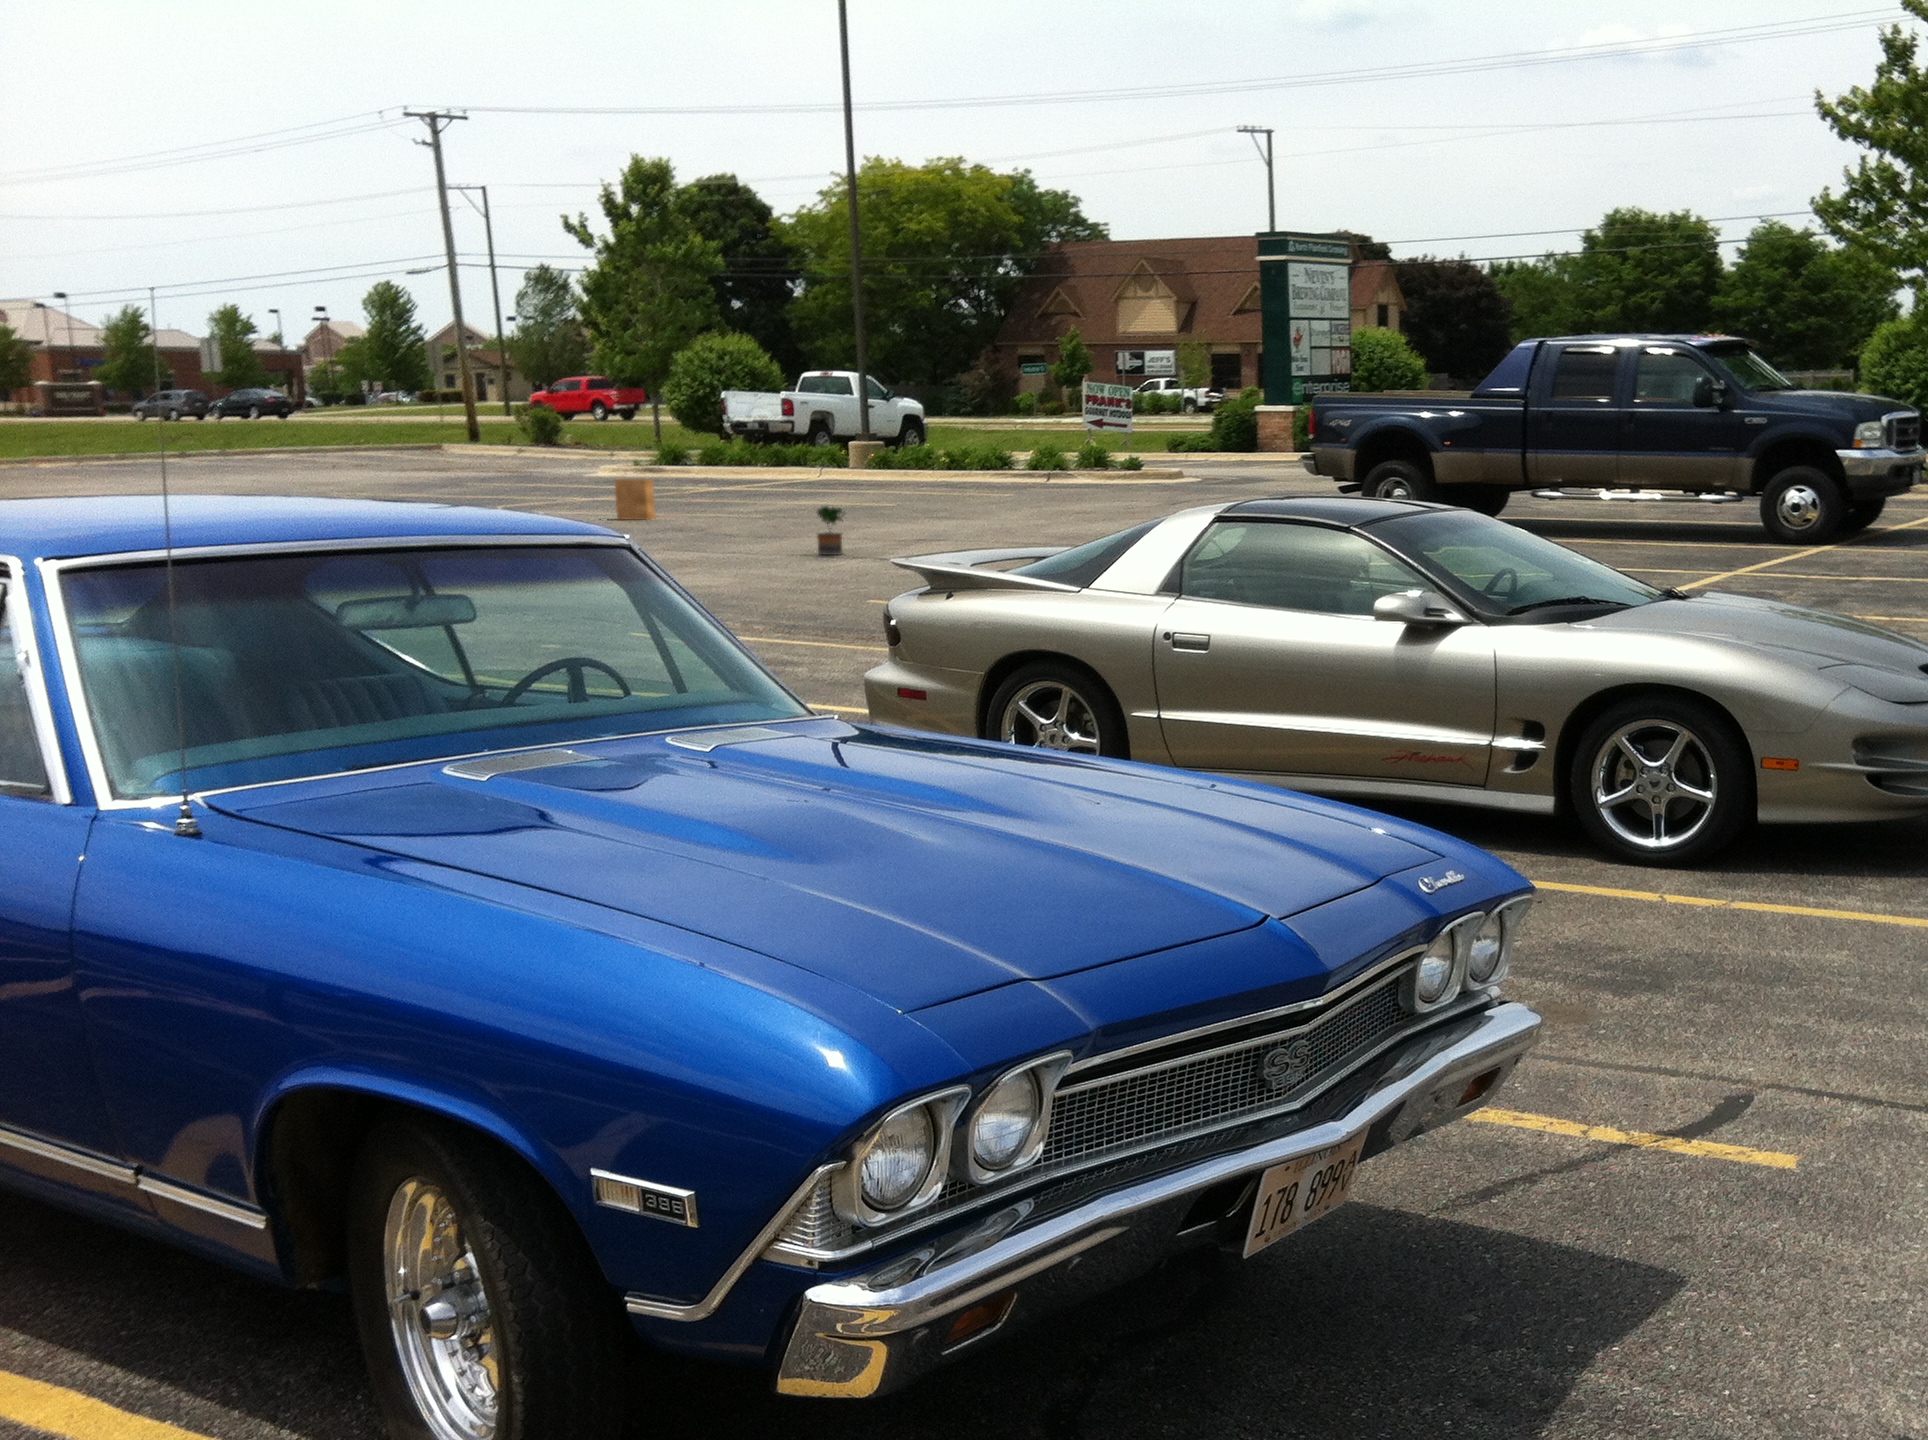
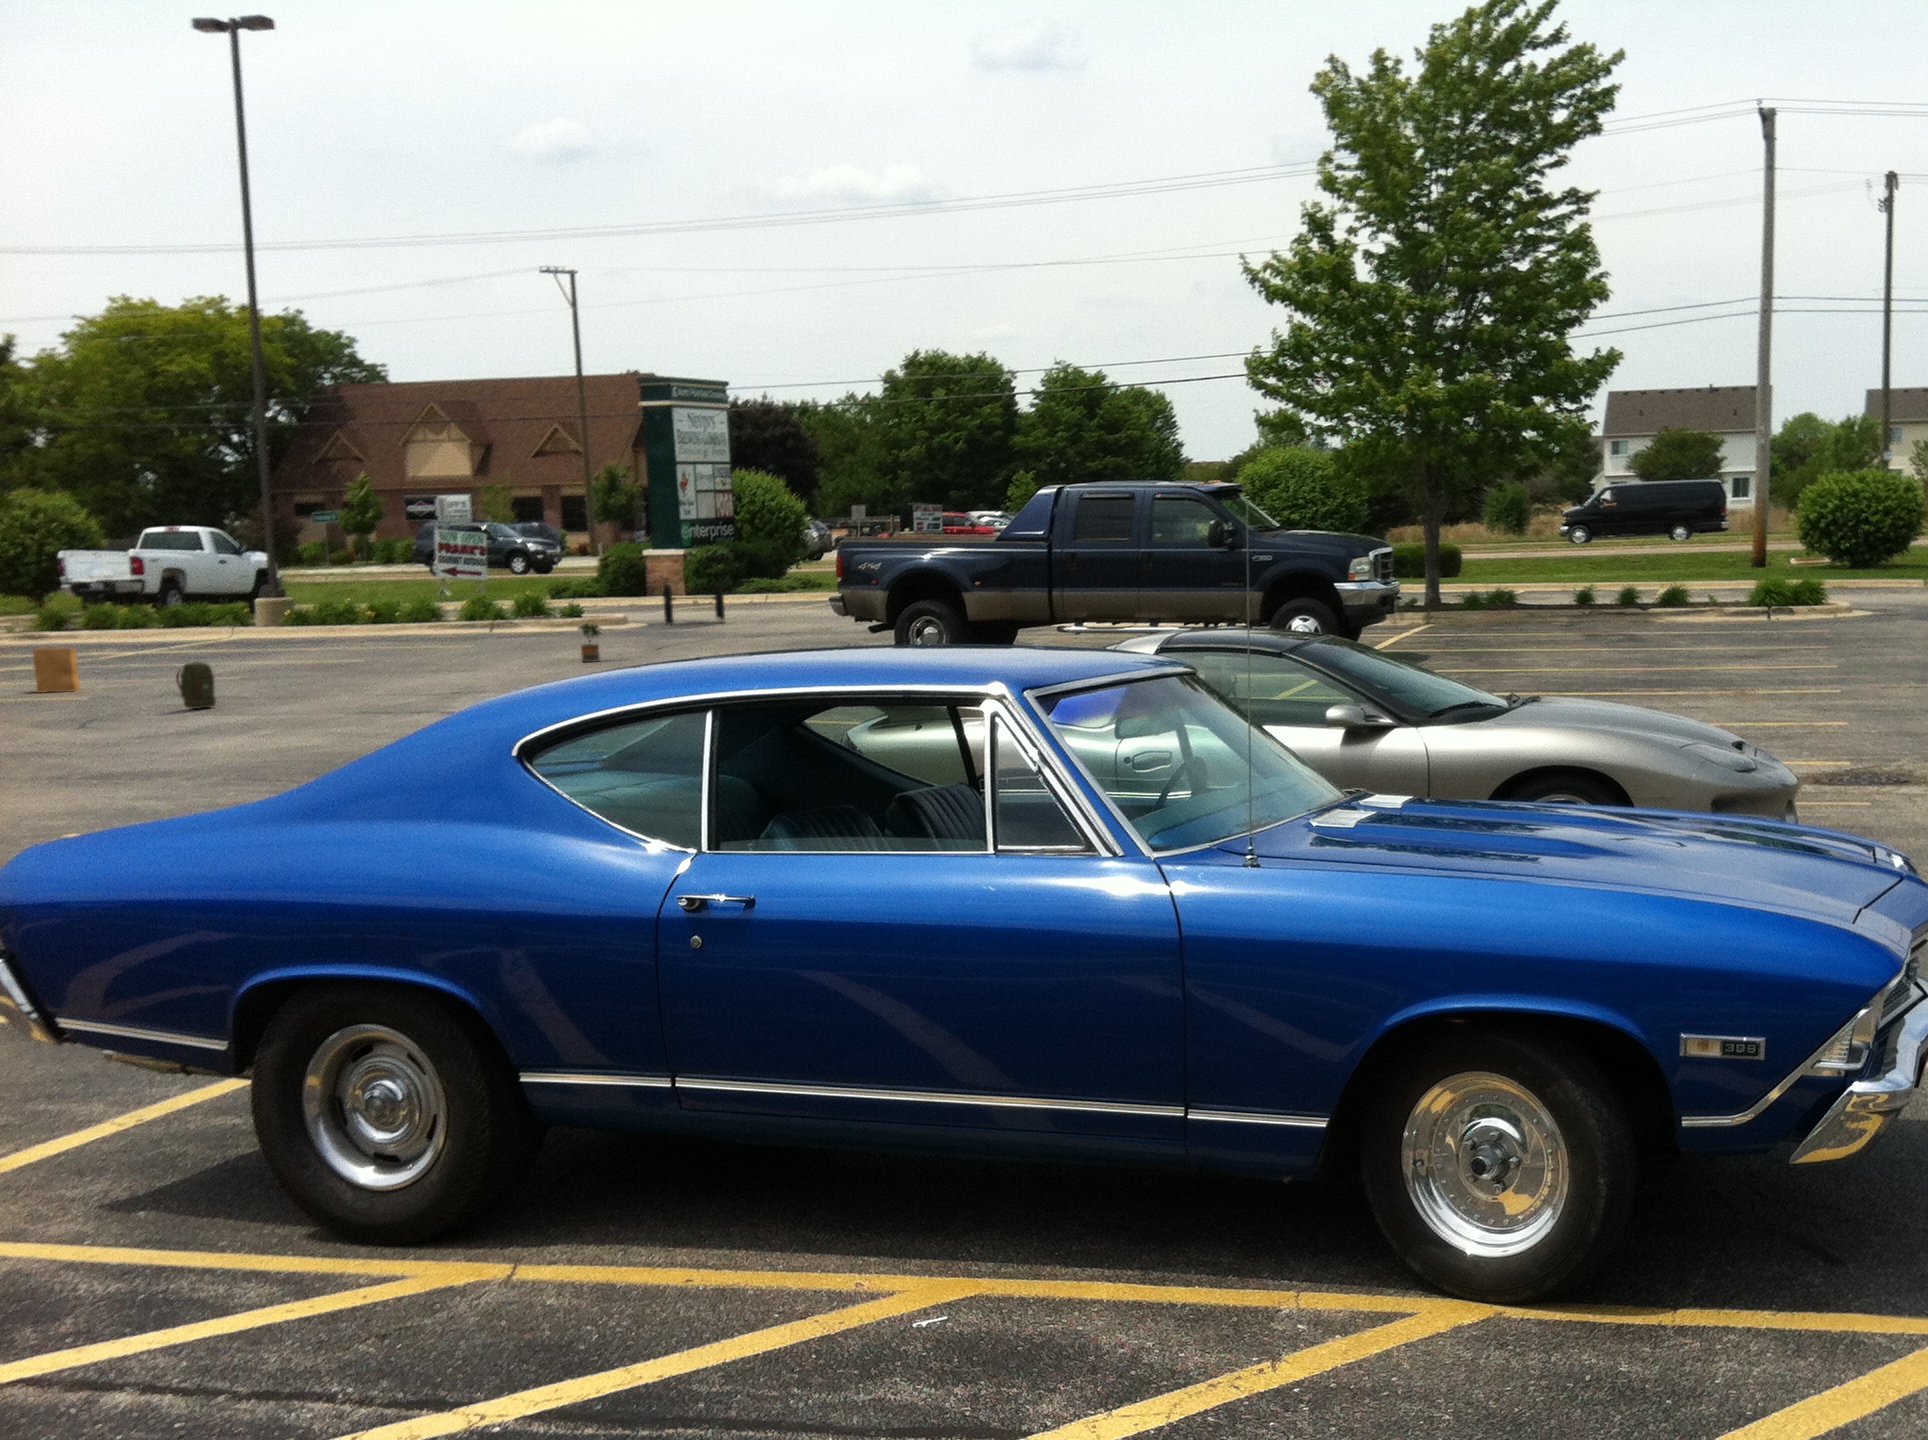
bench: none [1248,437,1303,478] -> present [663,583,725,625]
backpack: none [690,495,724,539] -> present [176,662,216,709]
potted tree: present [817,506,846,555] -> present [578,624,602,662]

